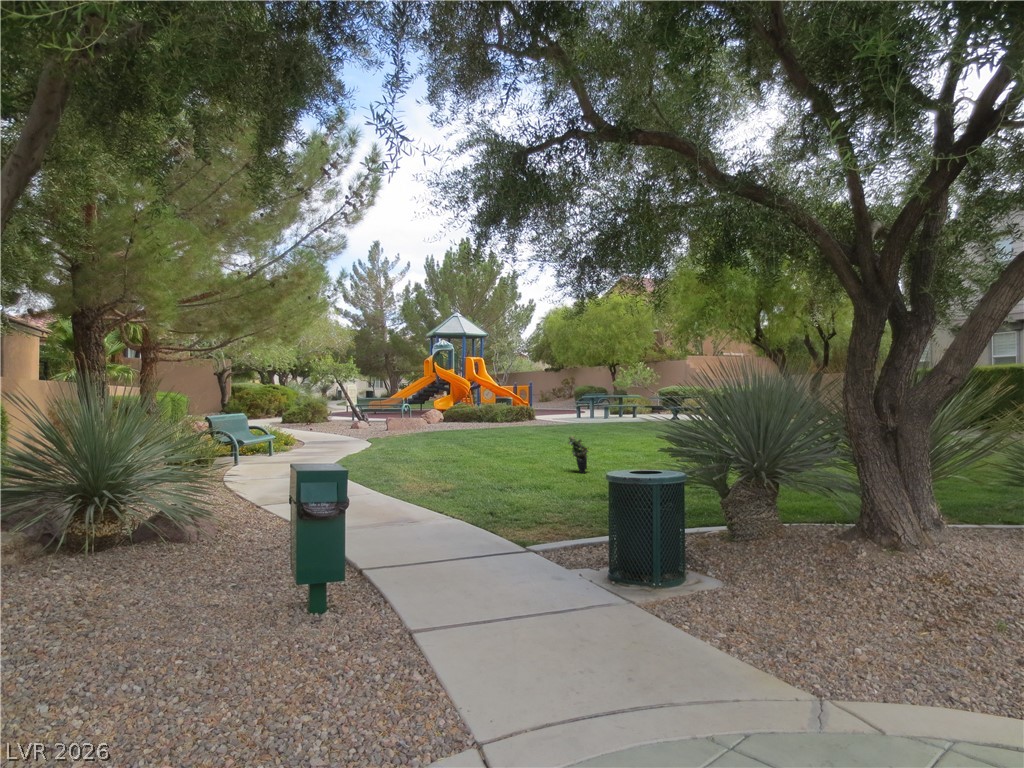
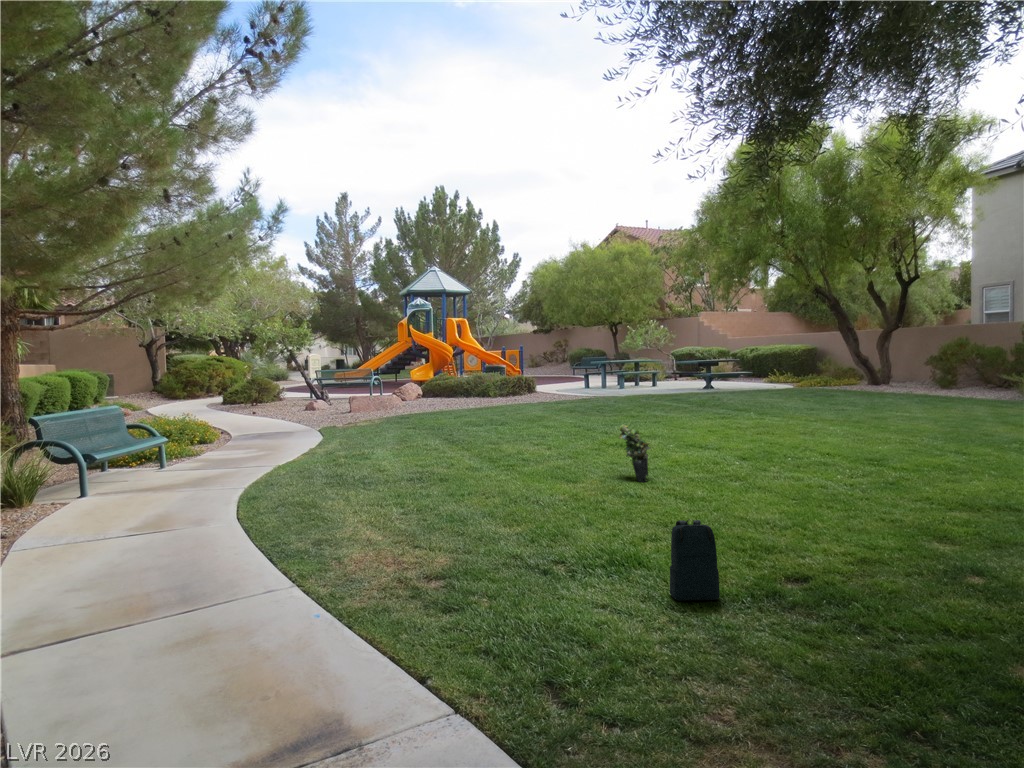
backpack: none [566,476,590,518] -> present [670,520,720,601]

